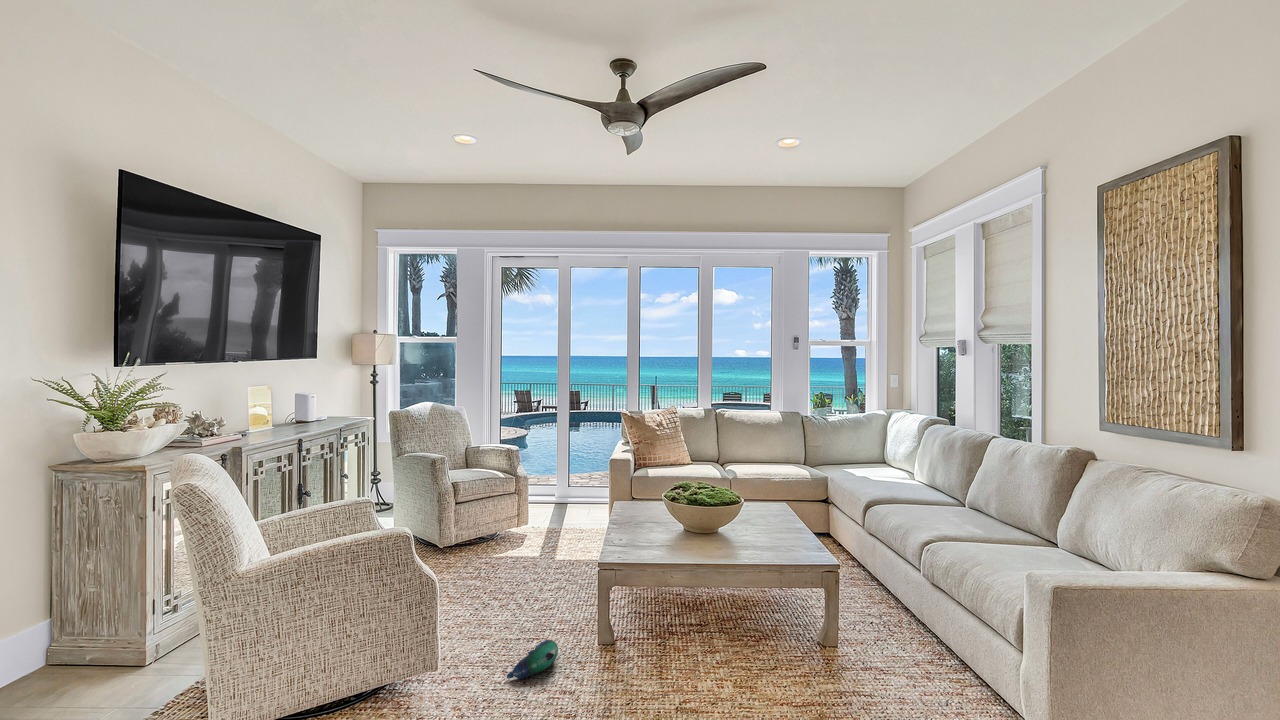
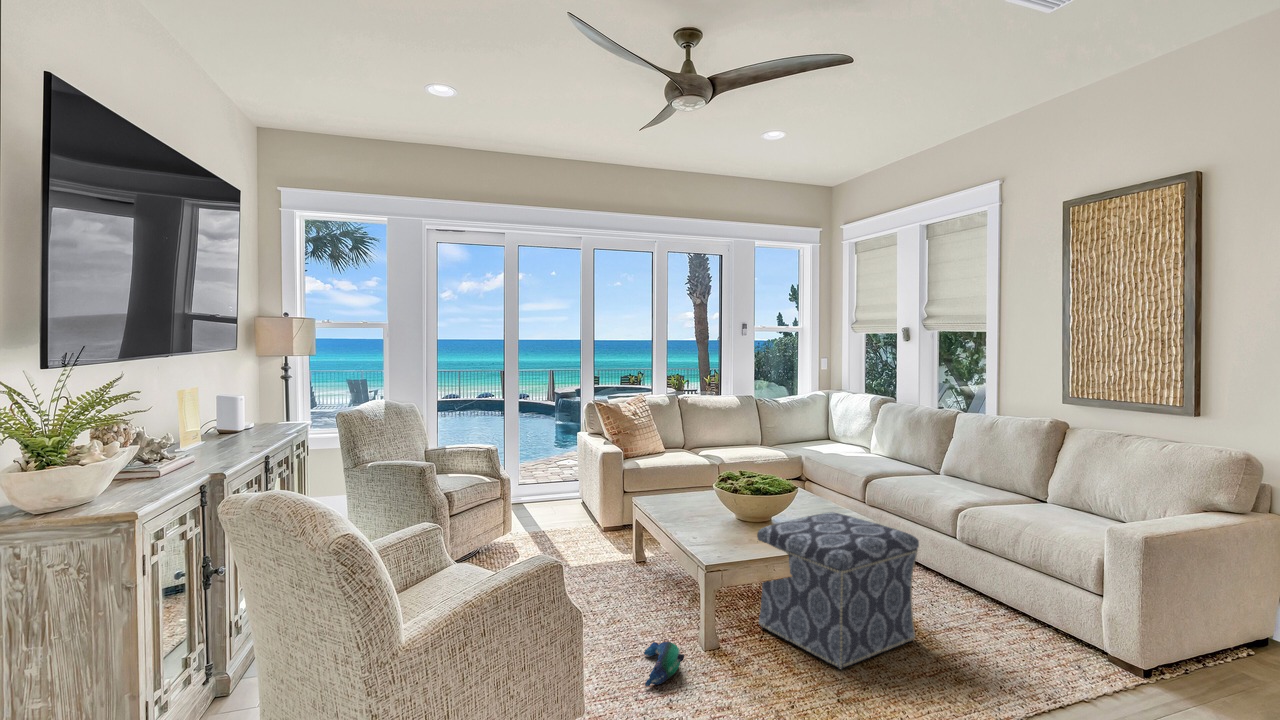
ottoman: none [667,531,826,694] -> present [757,512,919,669]

